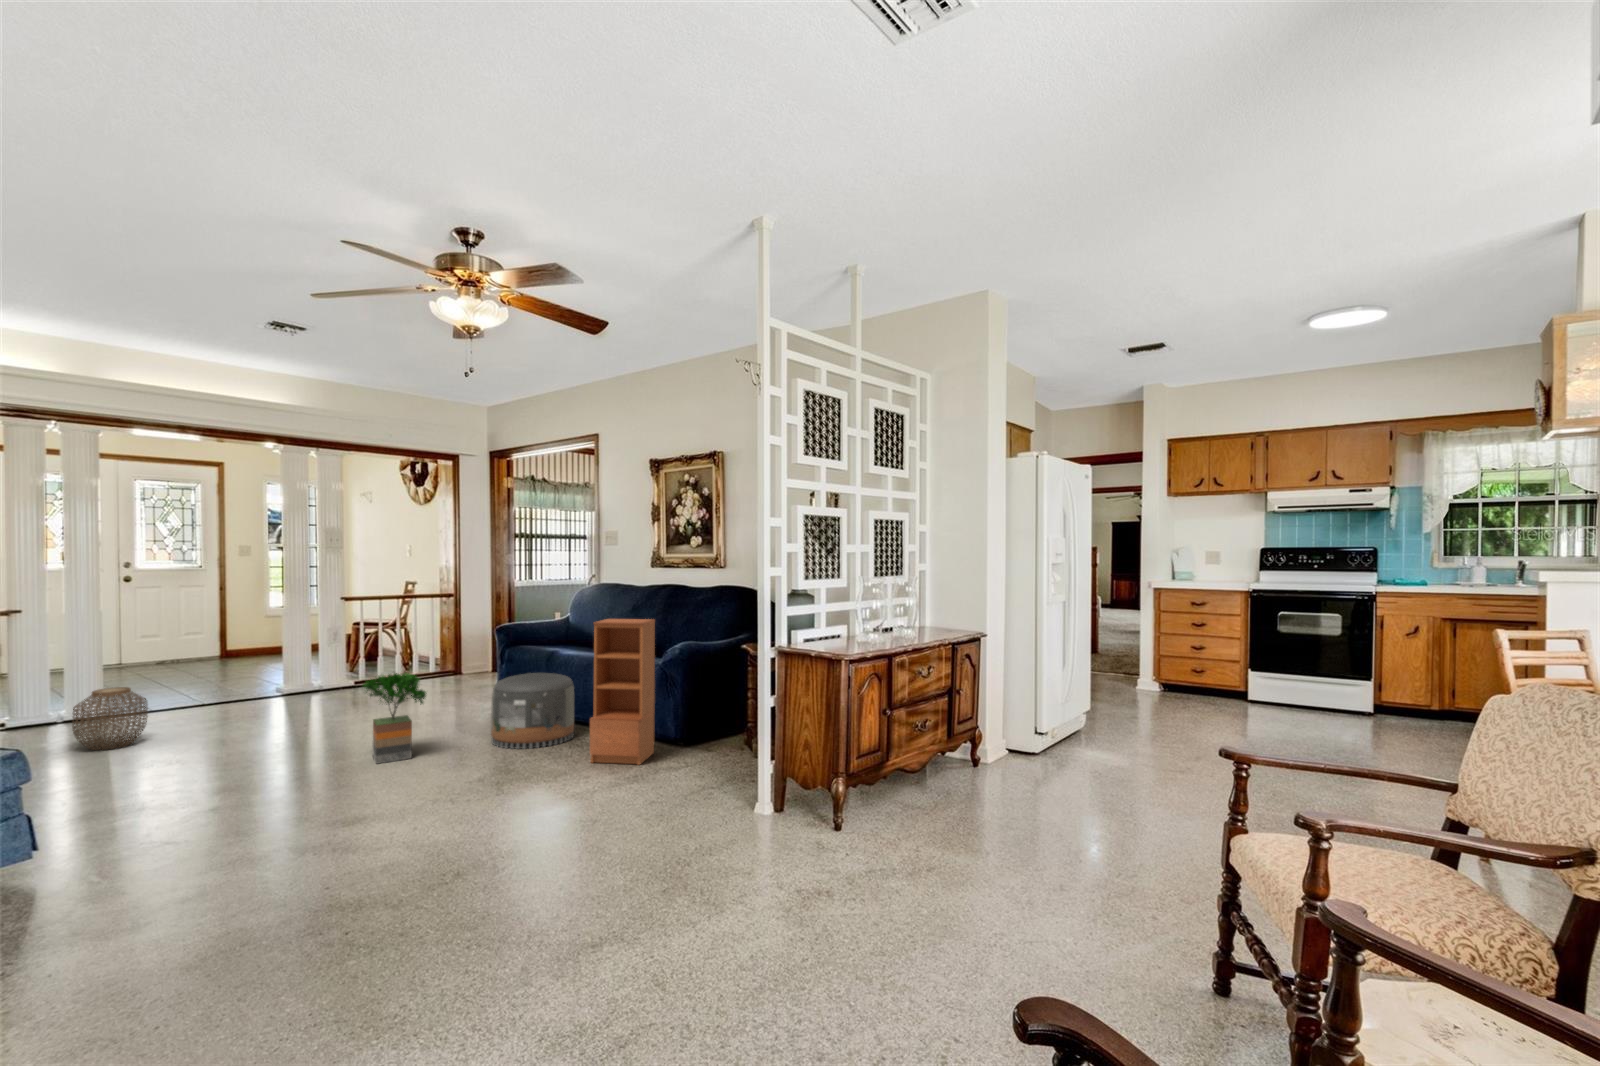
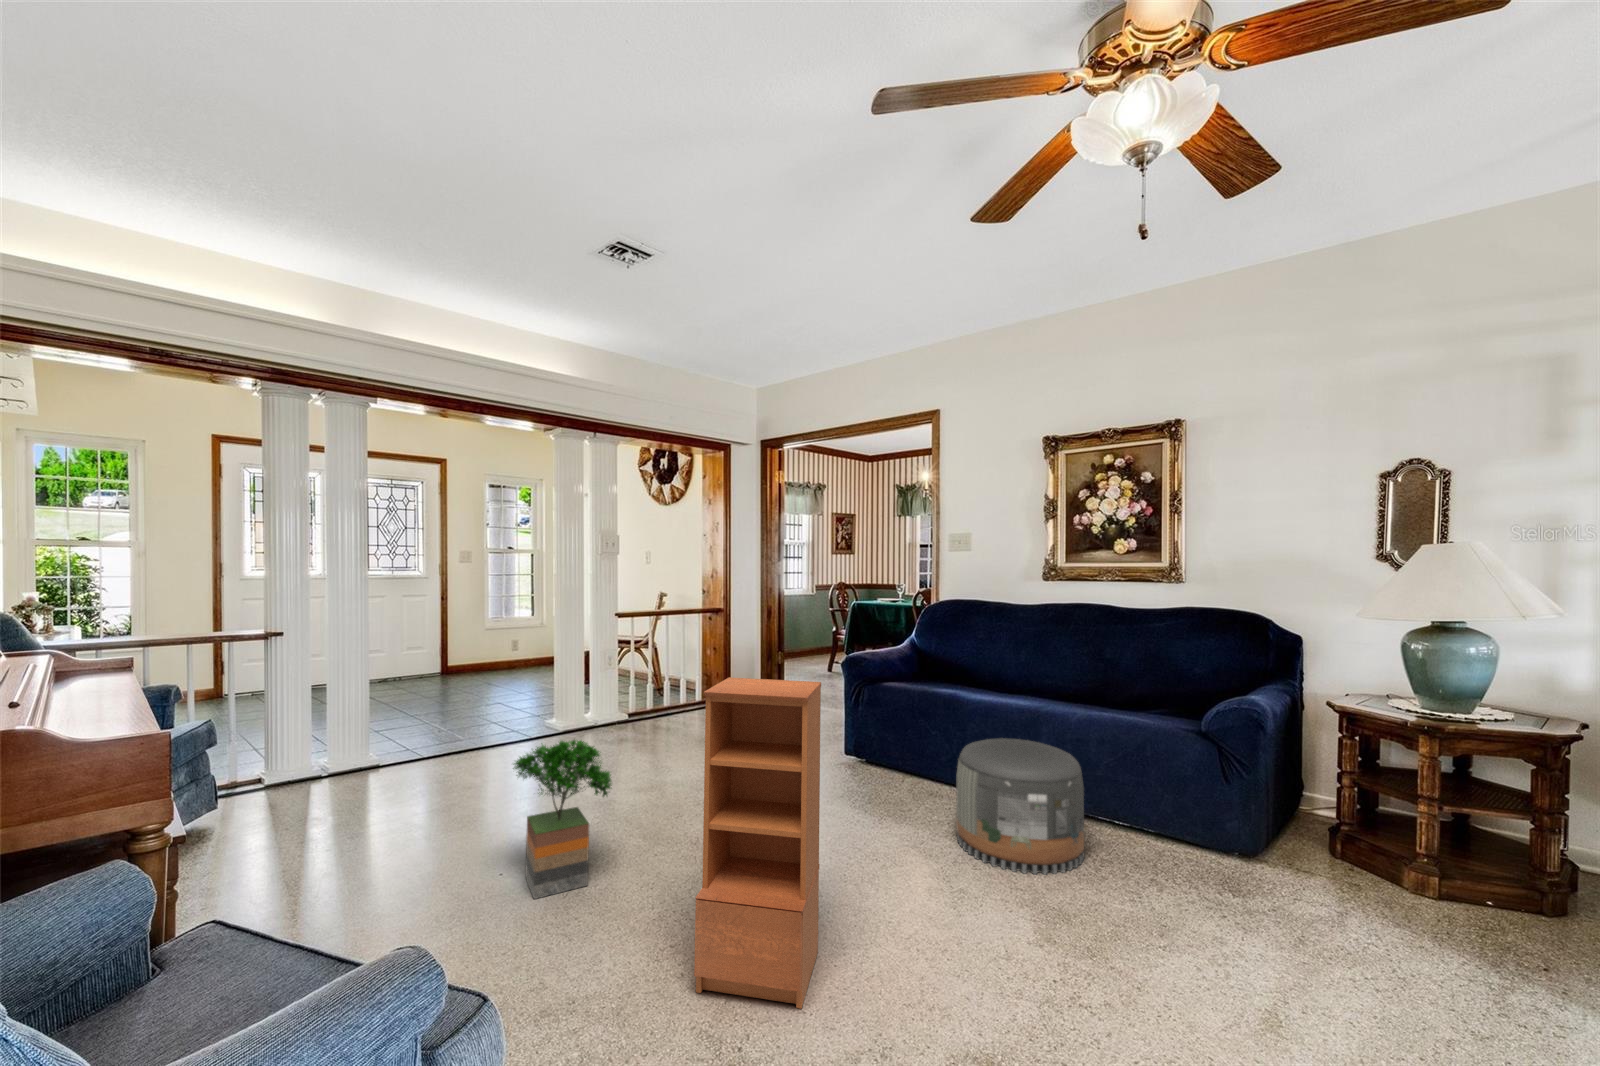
bookcase: present [590,619,655,765] -> present [694,677,821,1009]
potted tree: present [363,673,427,764] -> present [513,740,612,899]
woven basket: present [72,687,148,750] -> none [355,749,452,850]

